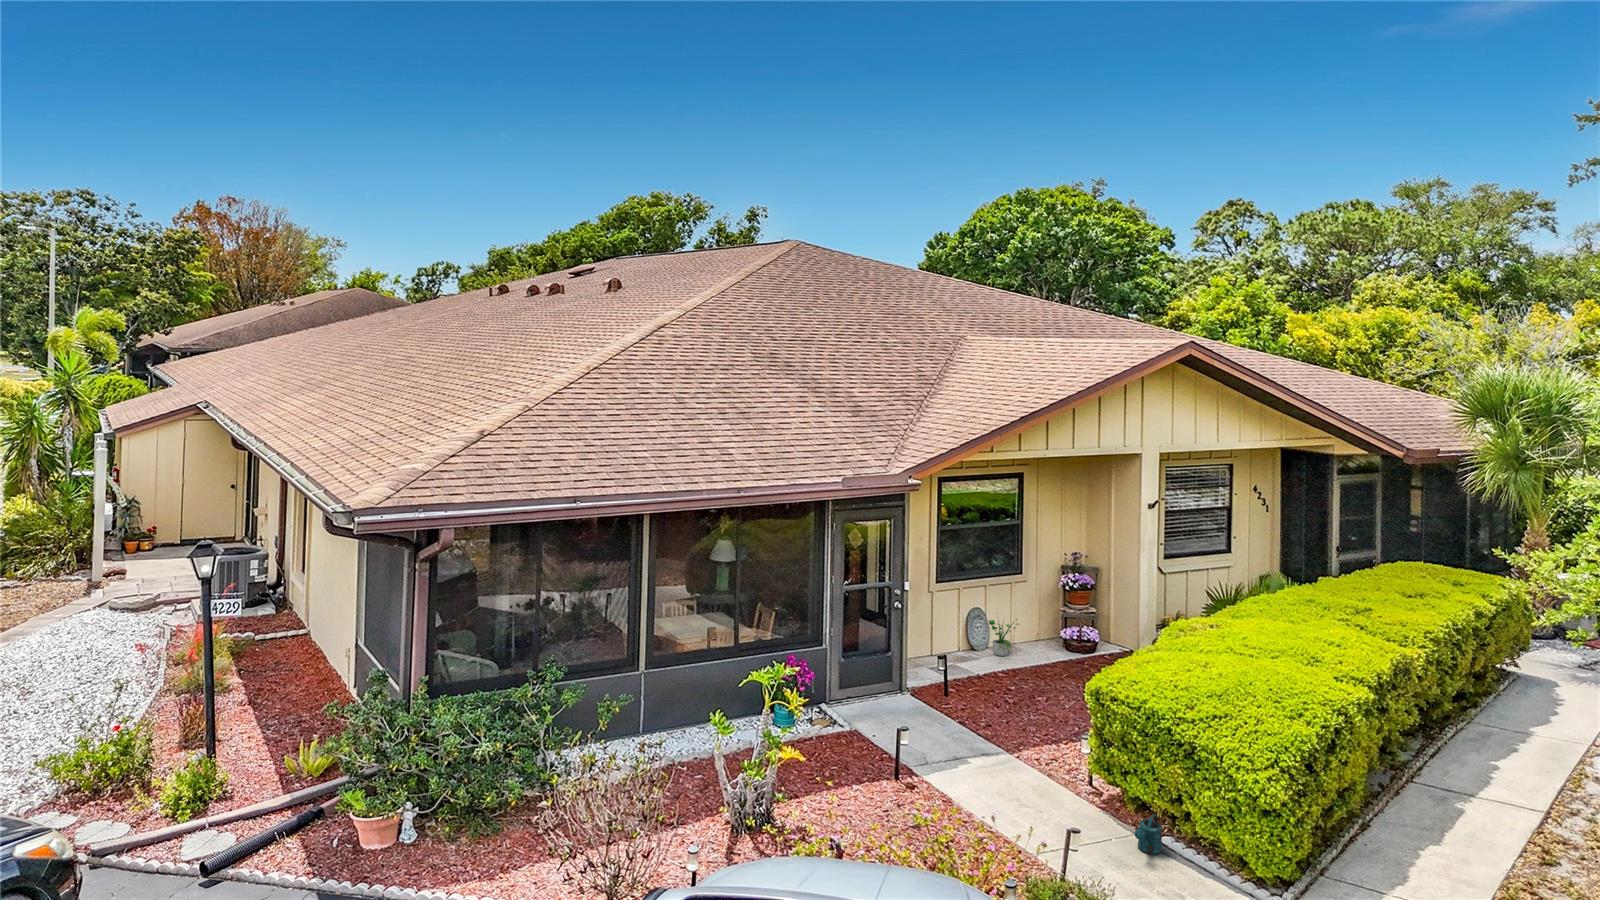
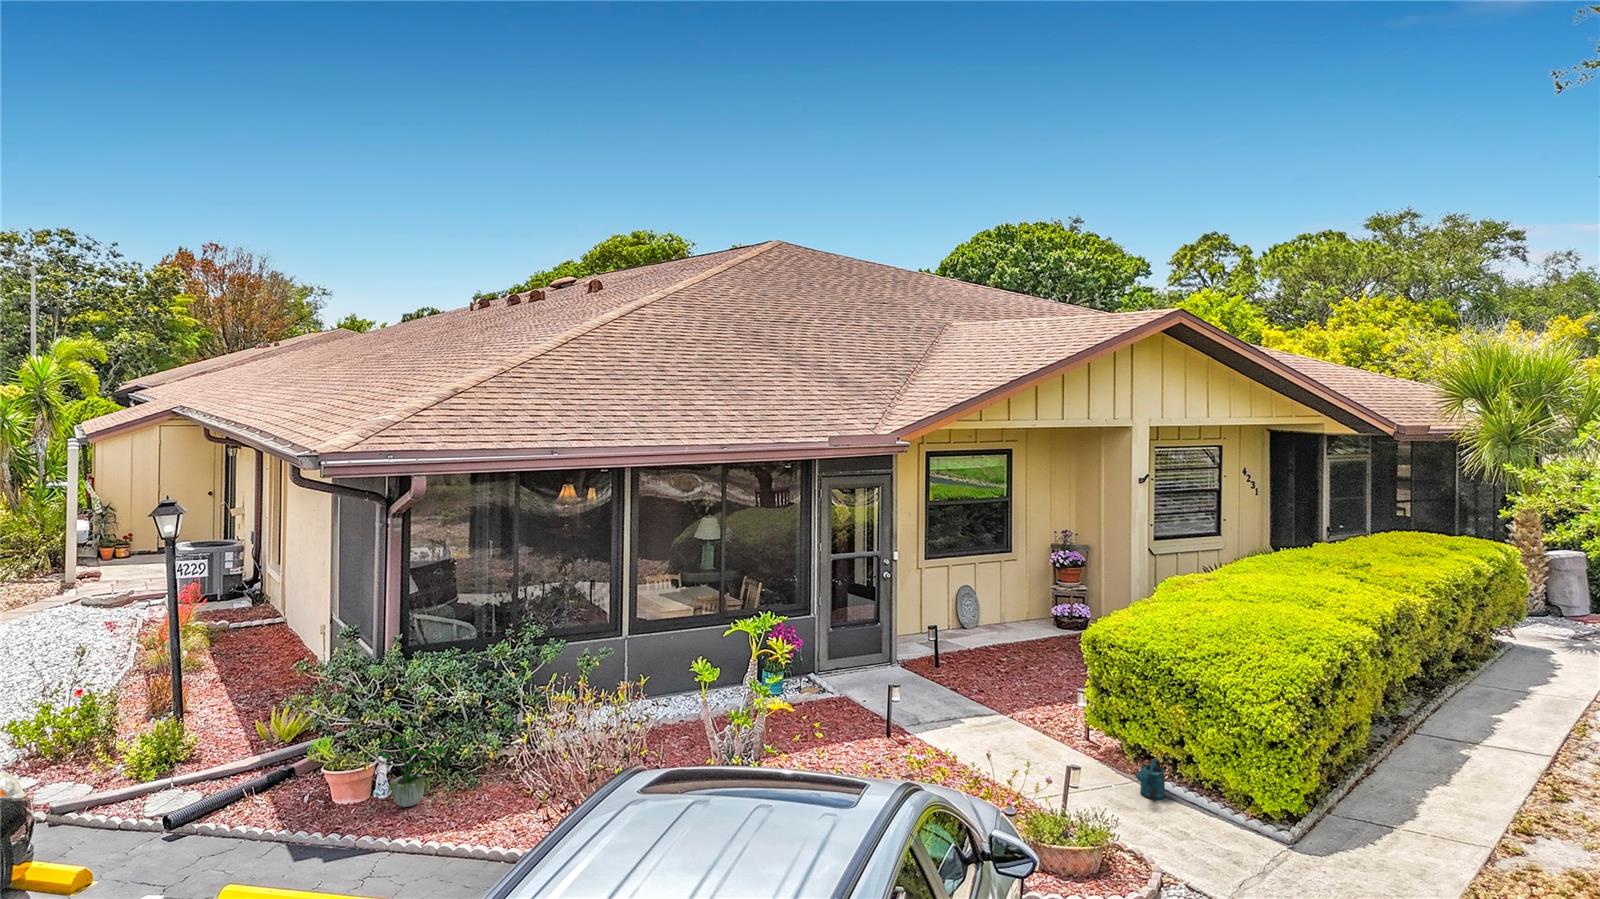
potted plant: present [989,619,1019,656] -> present [379,730,455,807]

